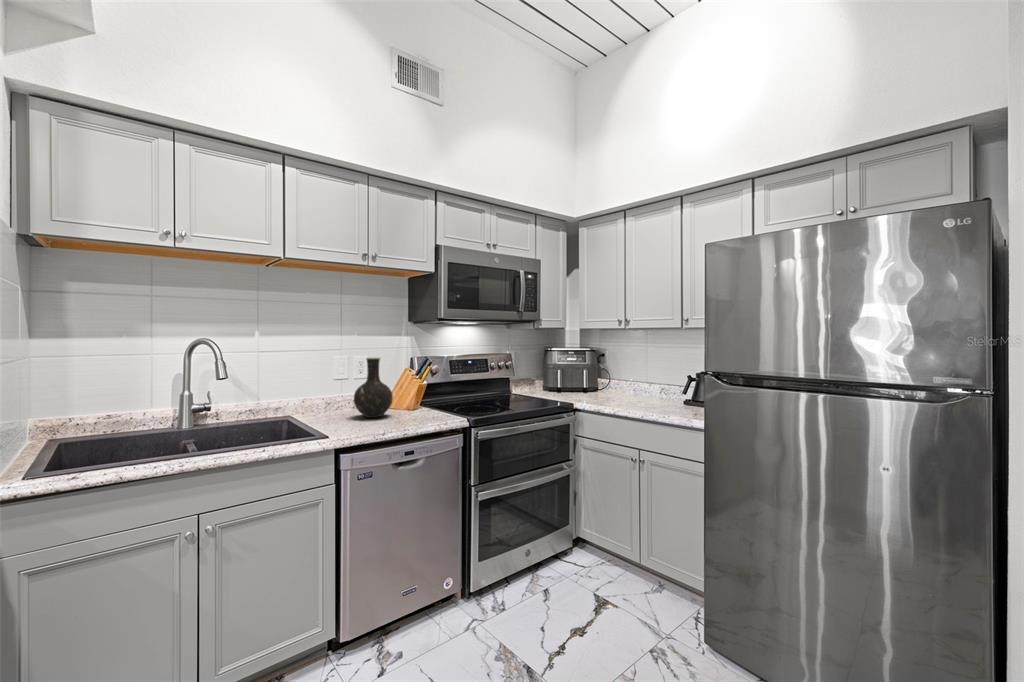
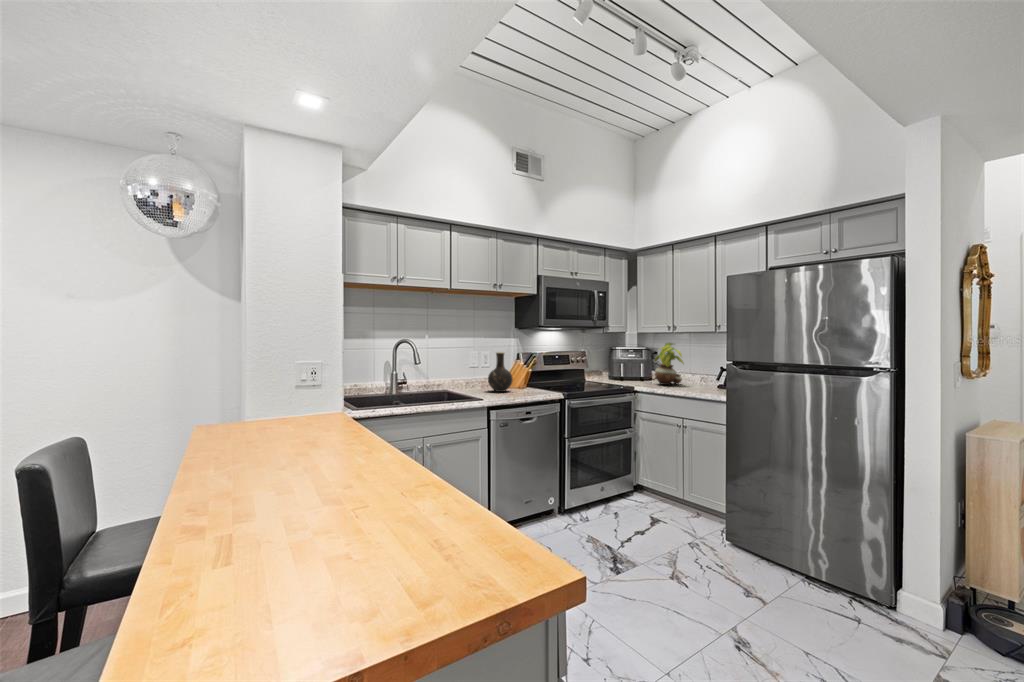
potted plant: none [600,342,641,400] -> present [655,343,683,385]

